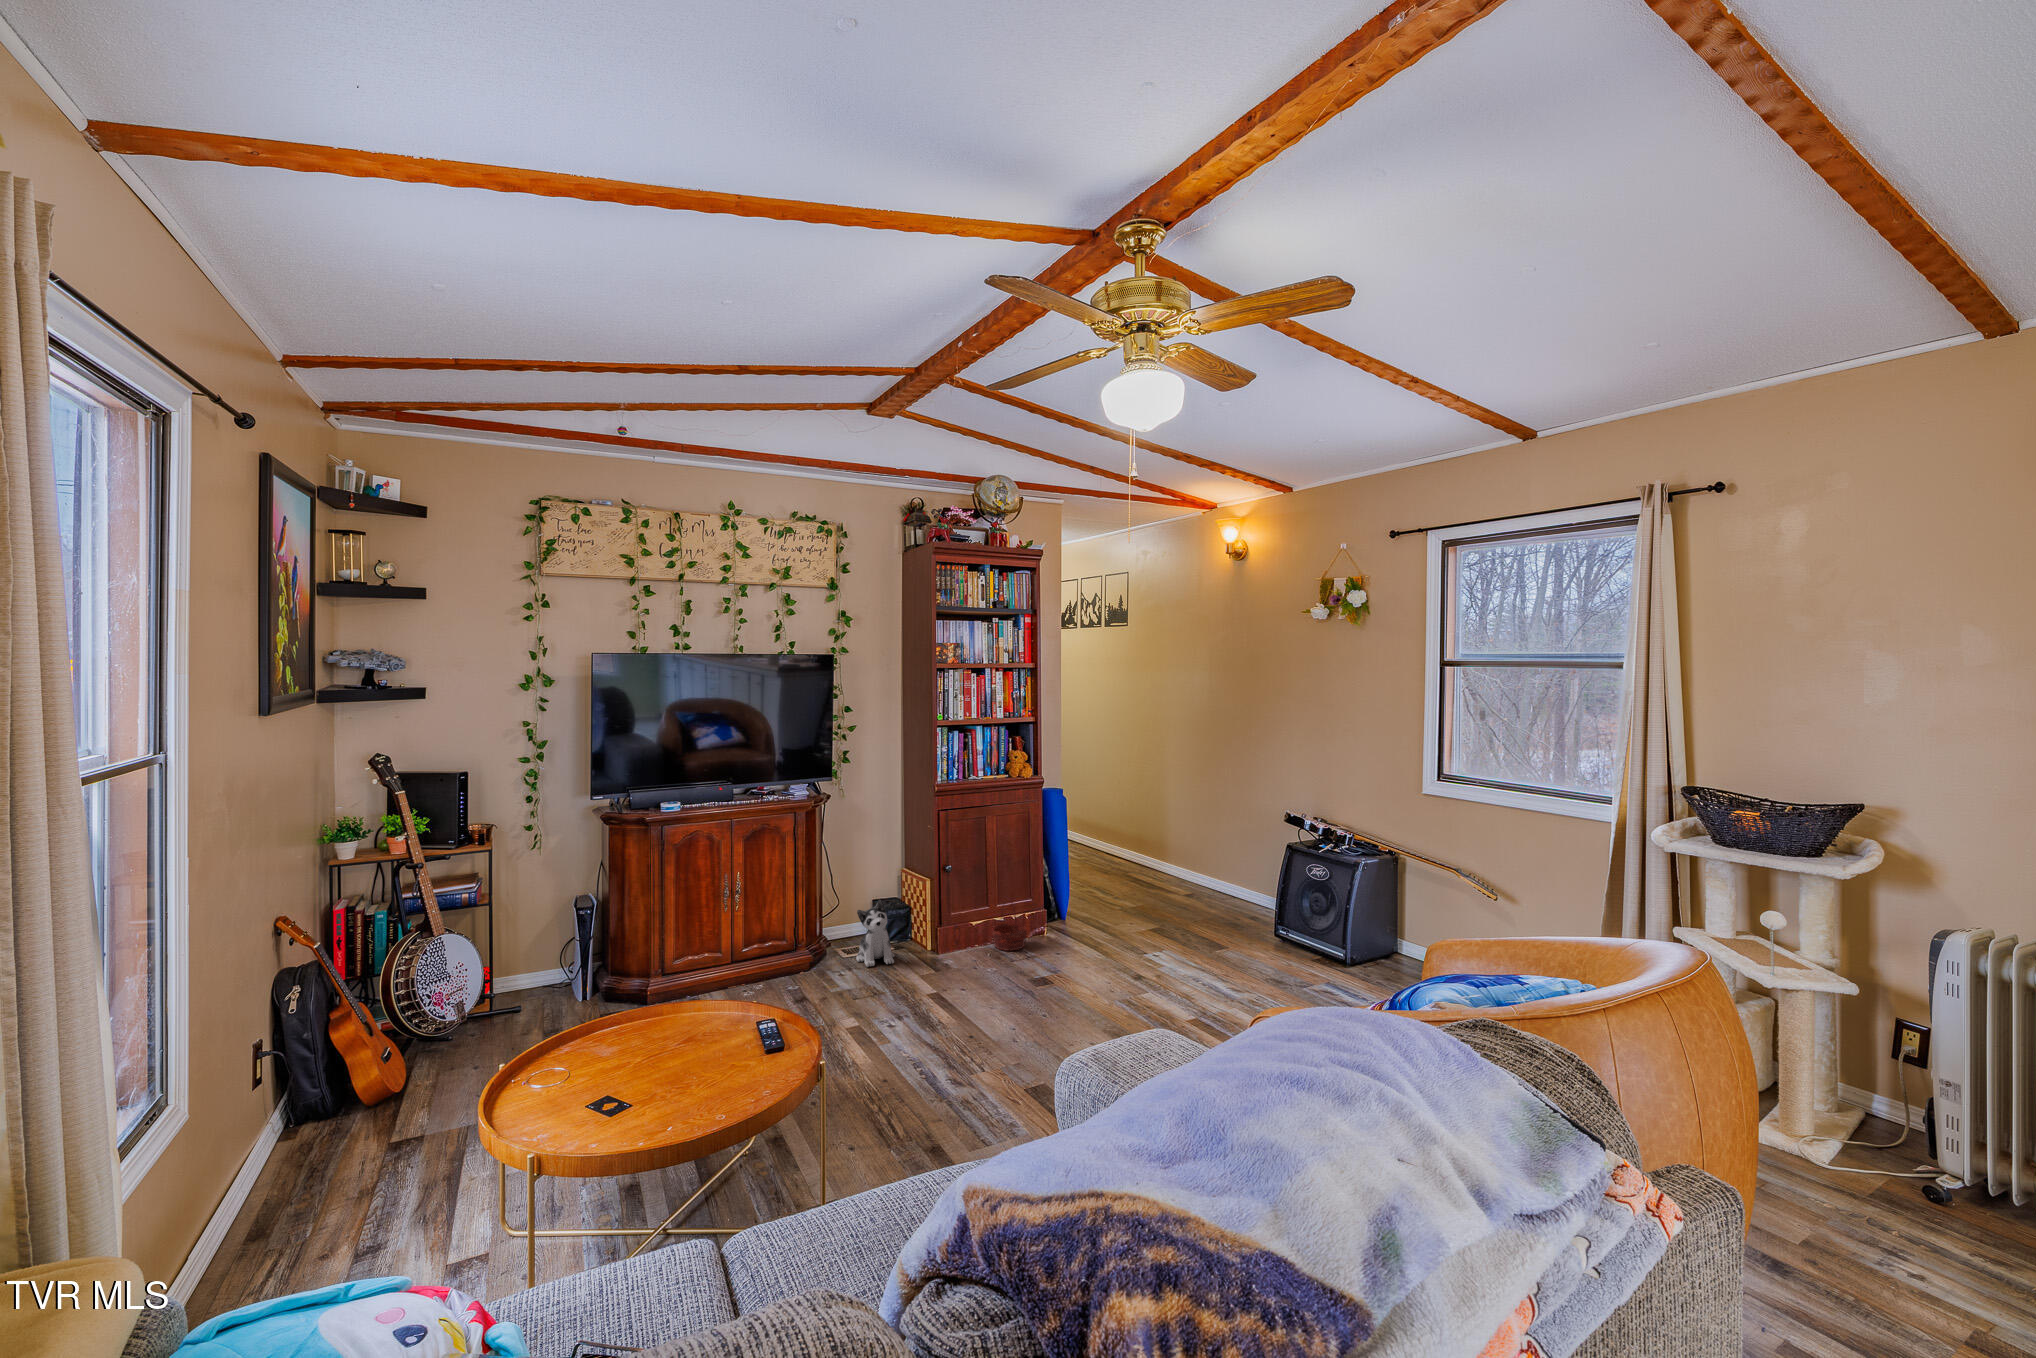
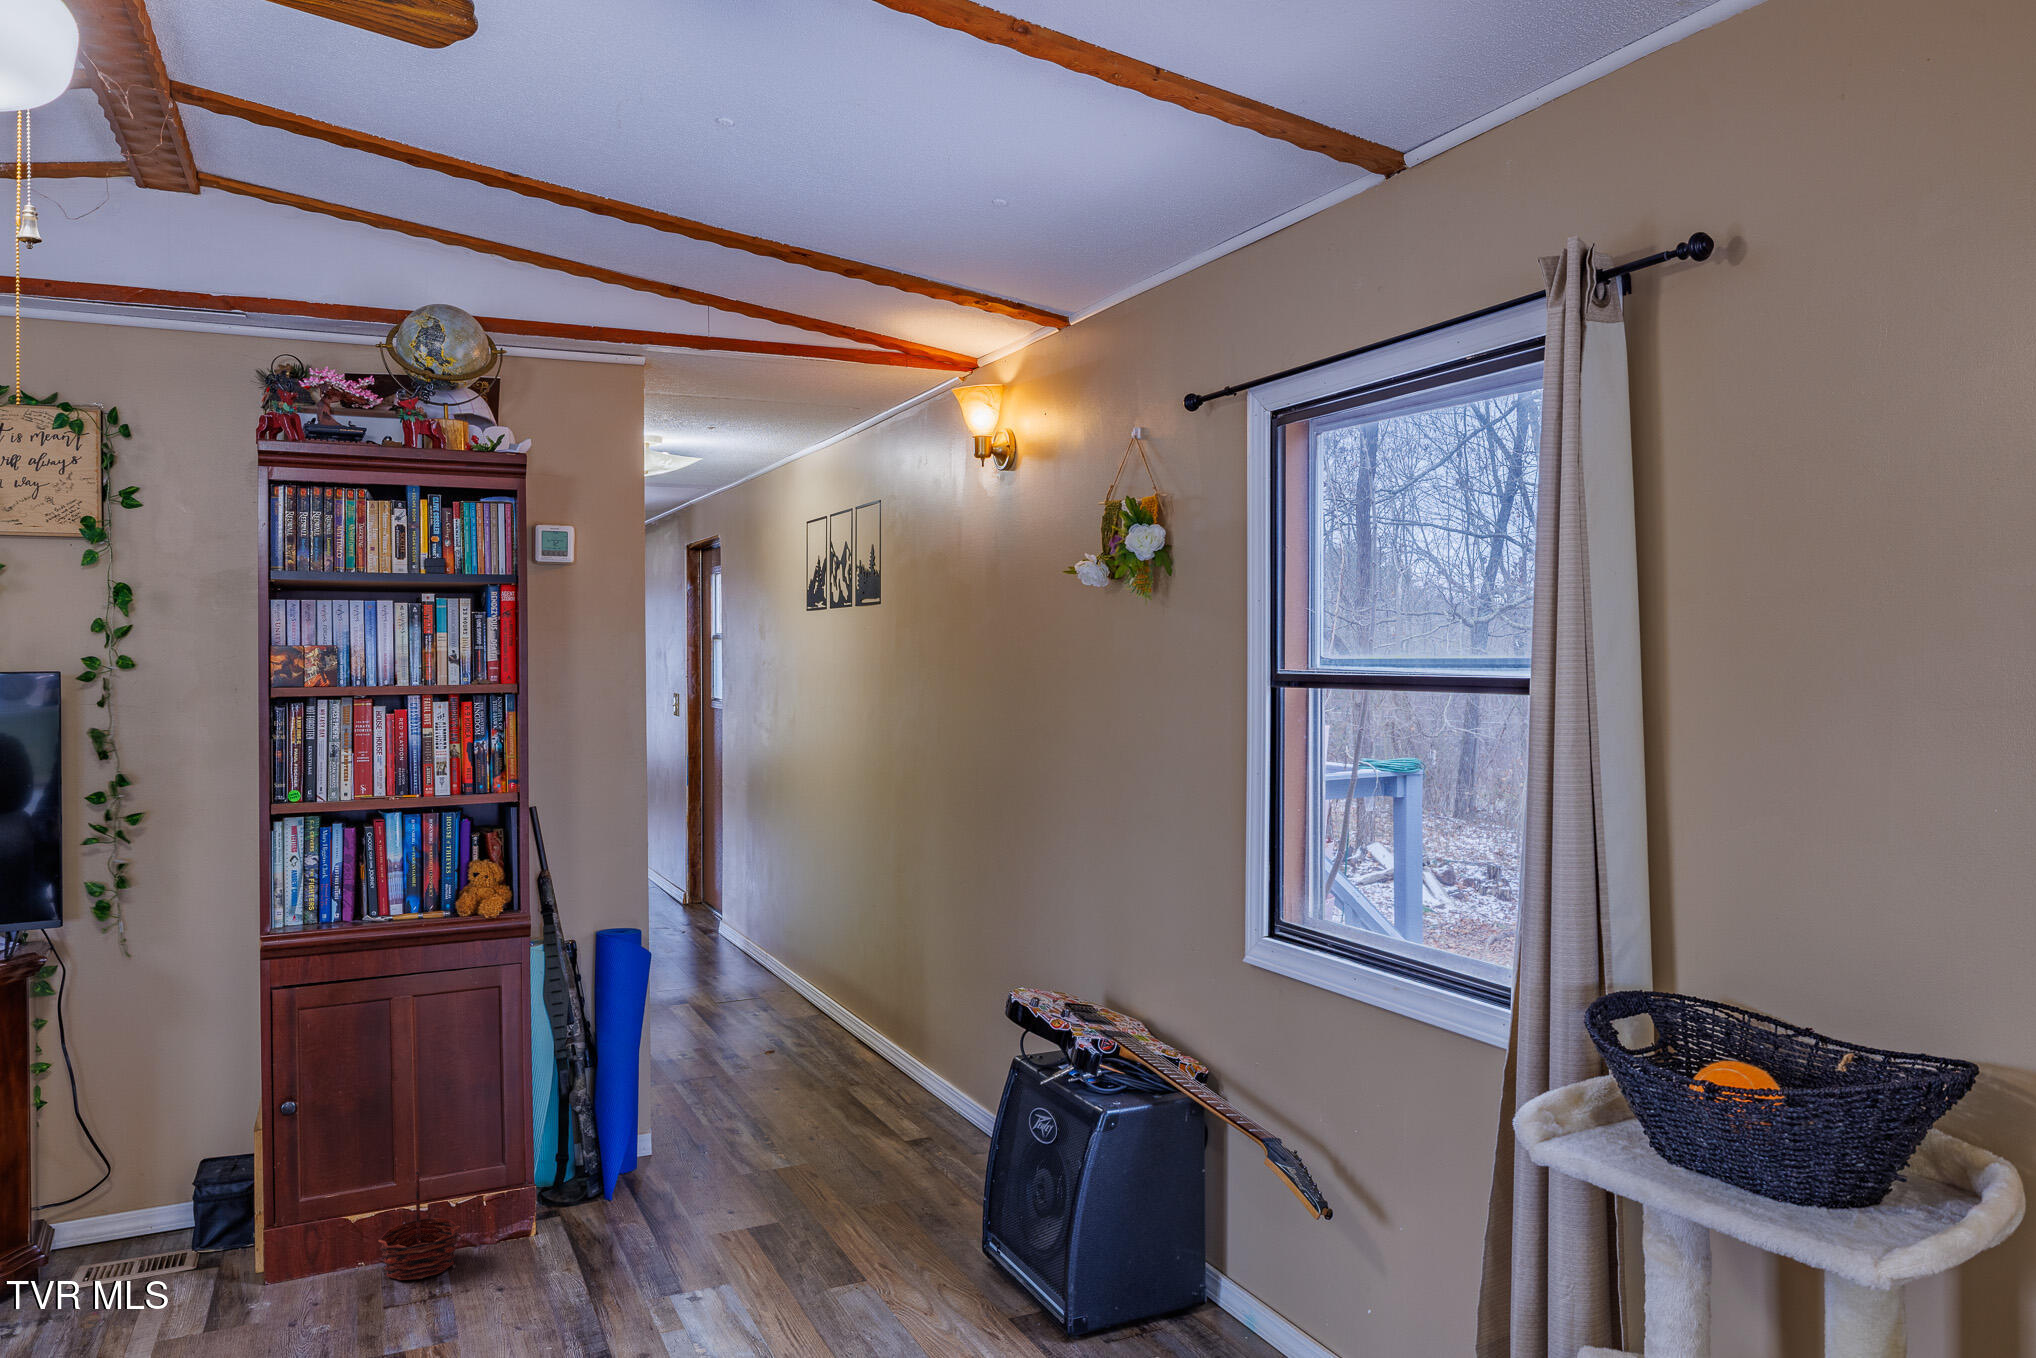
plush toy: present [856,900,894,967] -> none [60,1178,159,1321]

